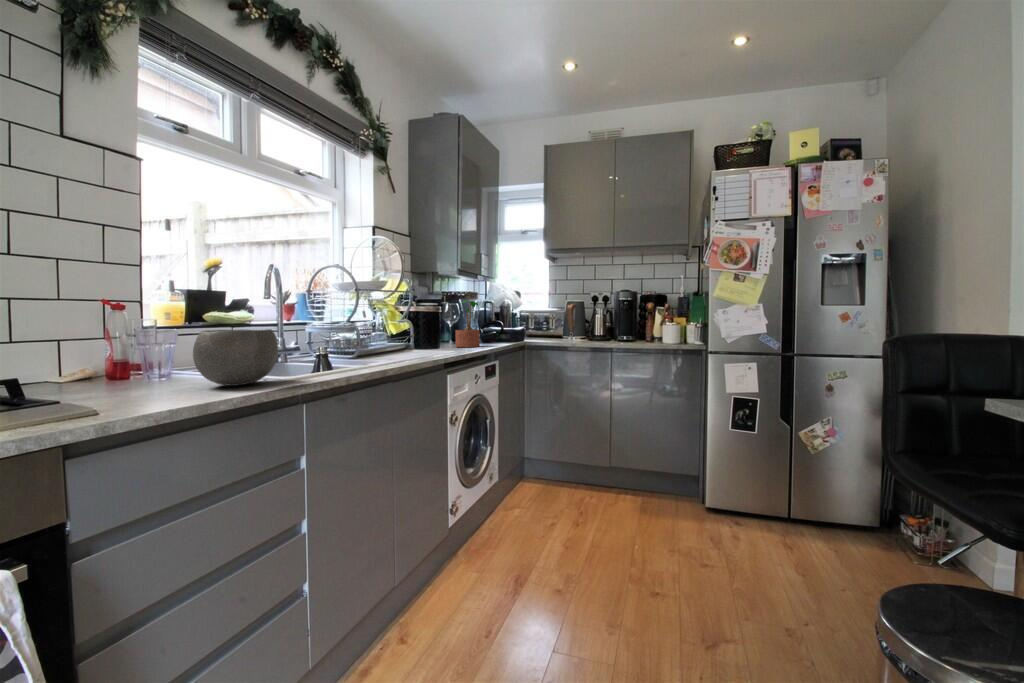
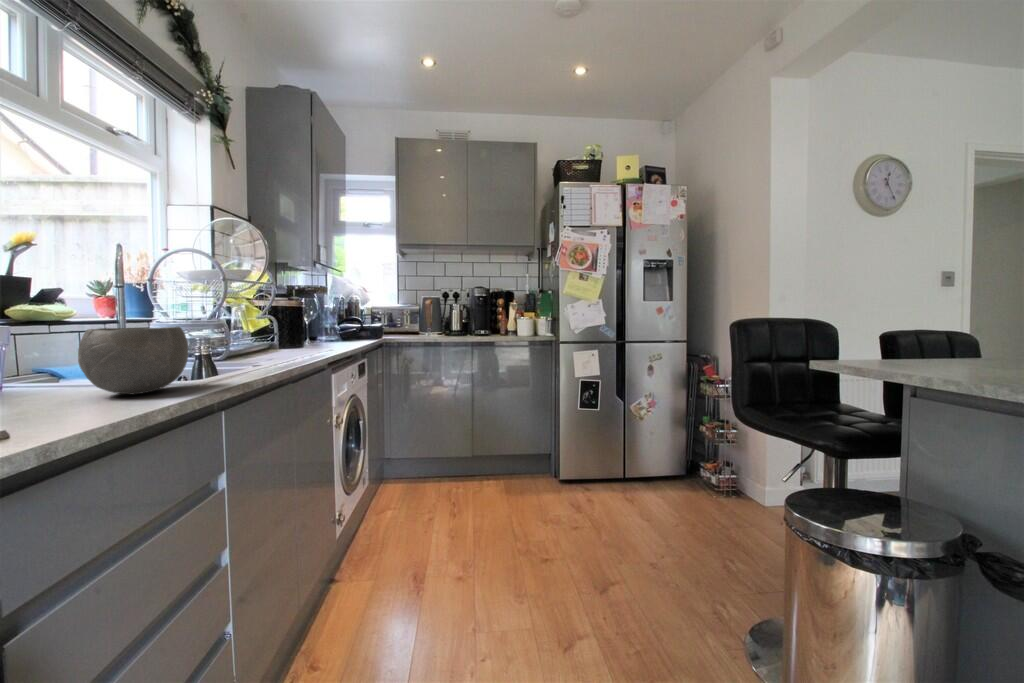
potted plant: present [455,301,480,347] -> none [319,295,347,345]

